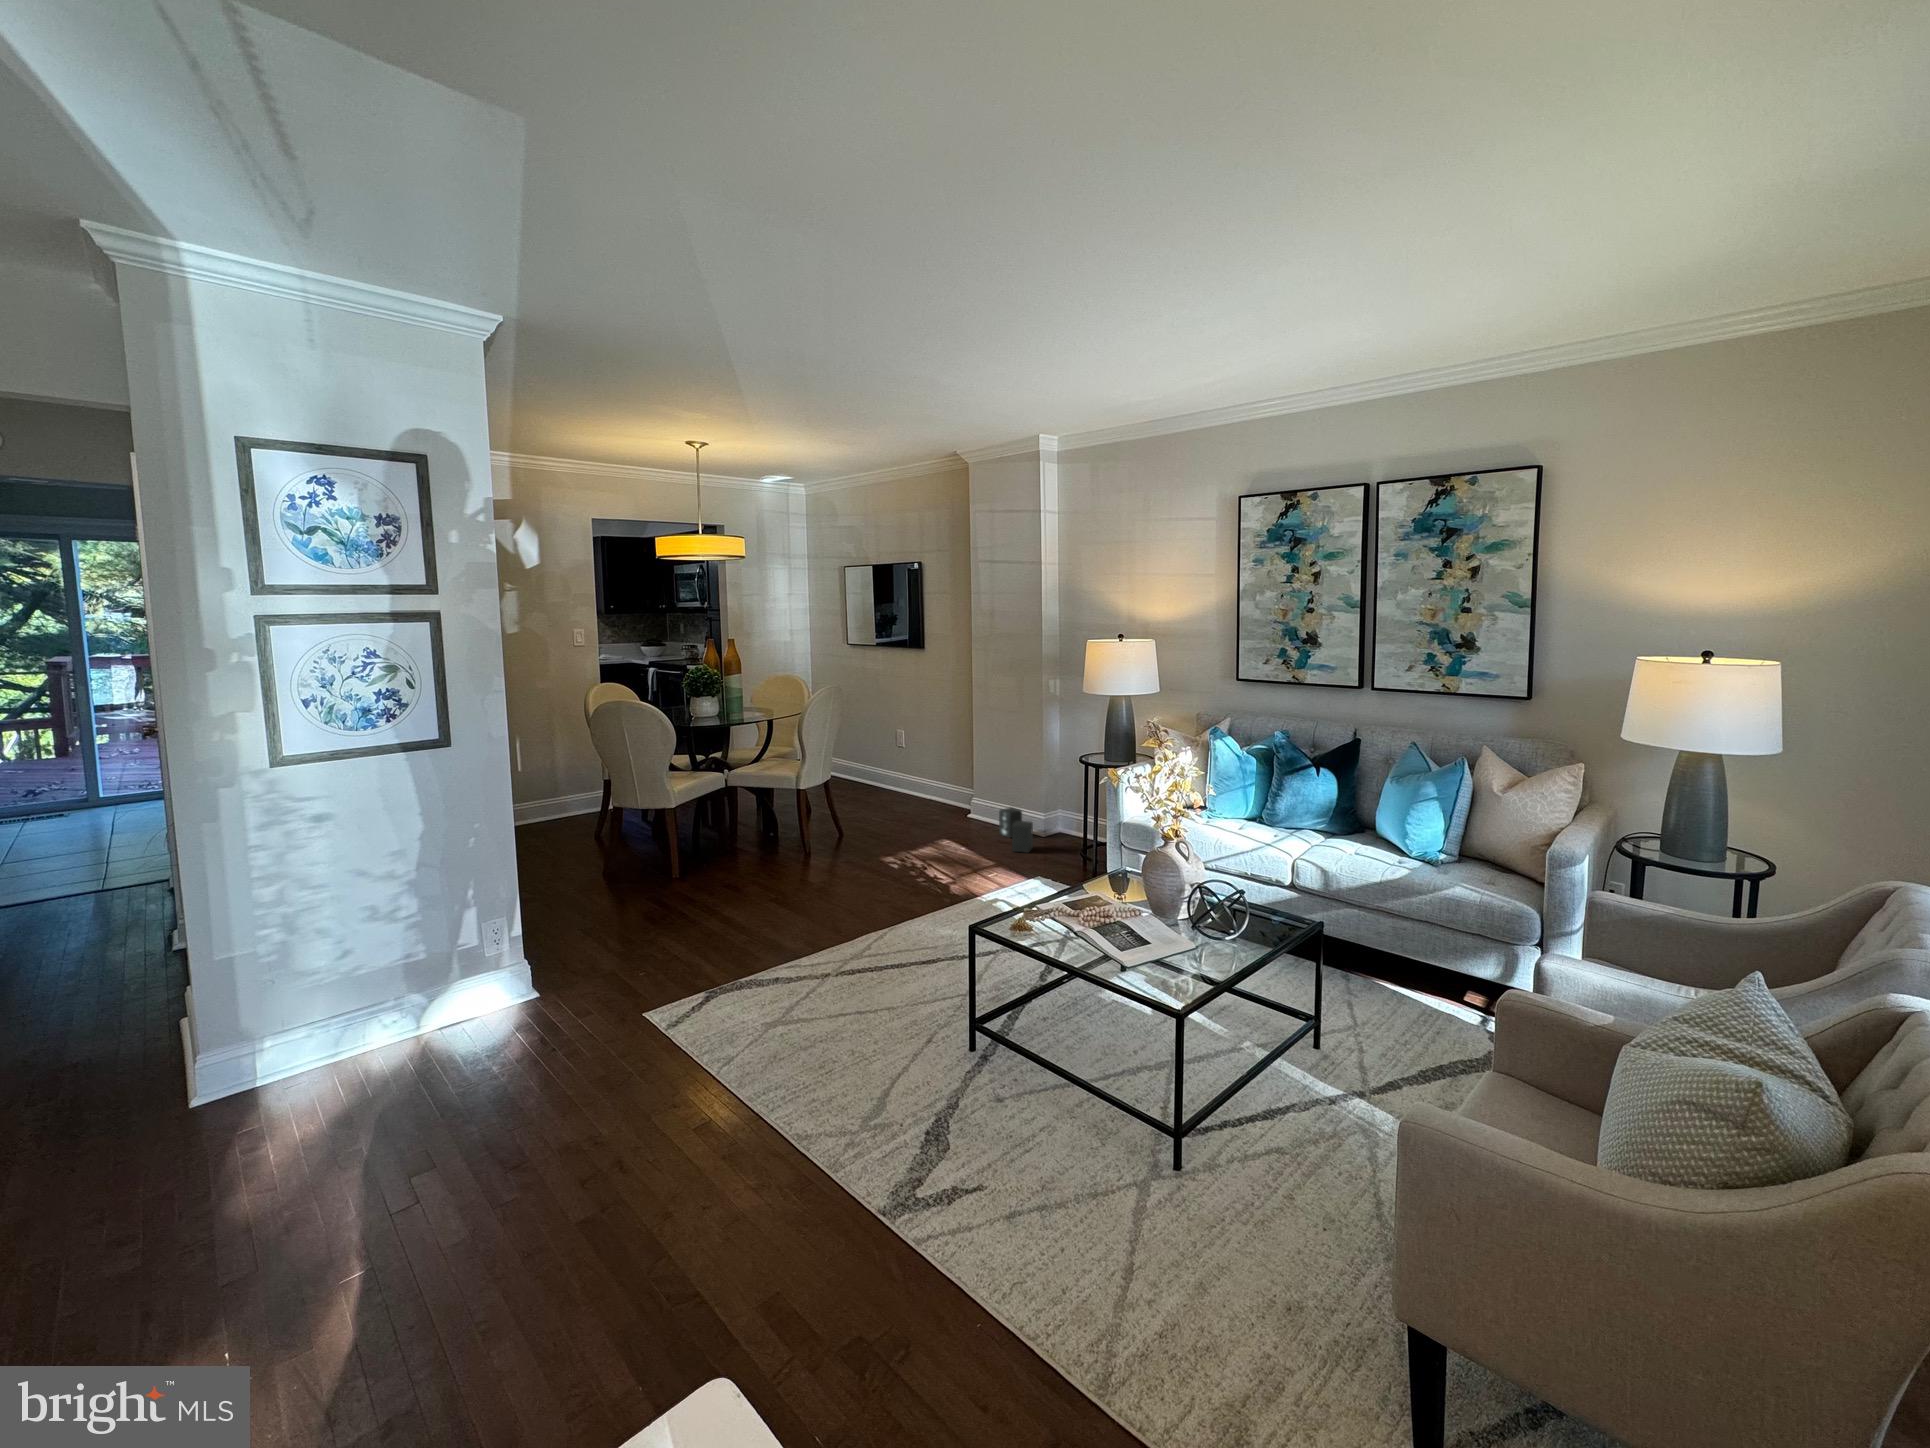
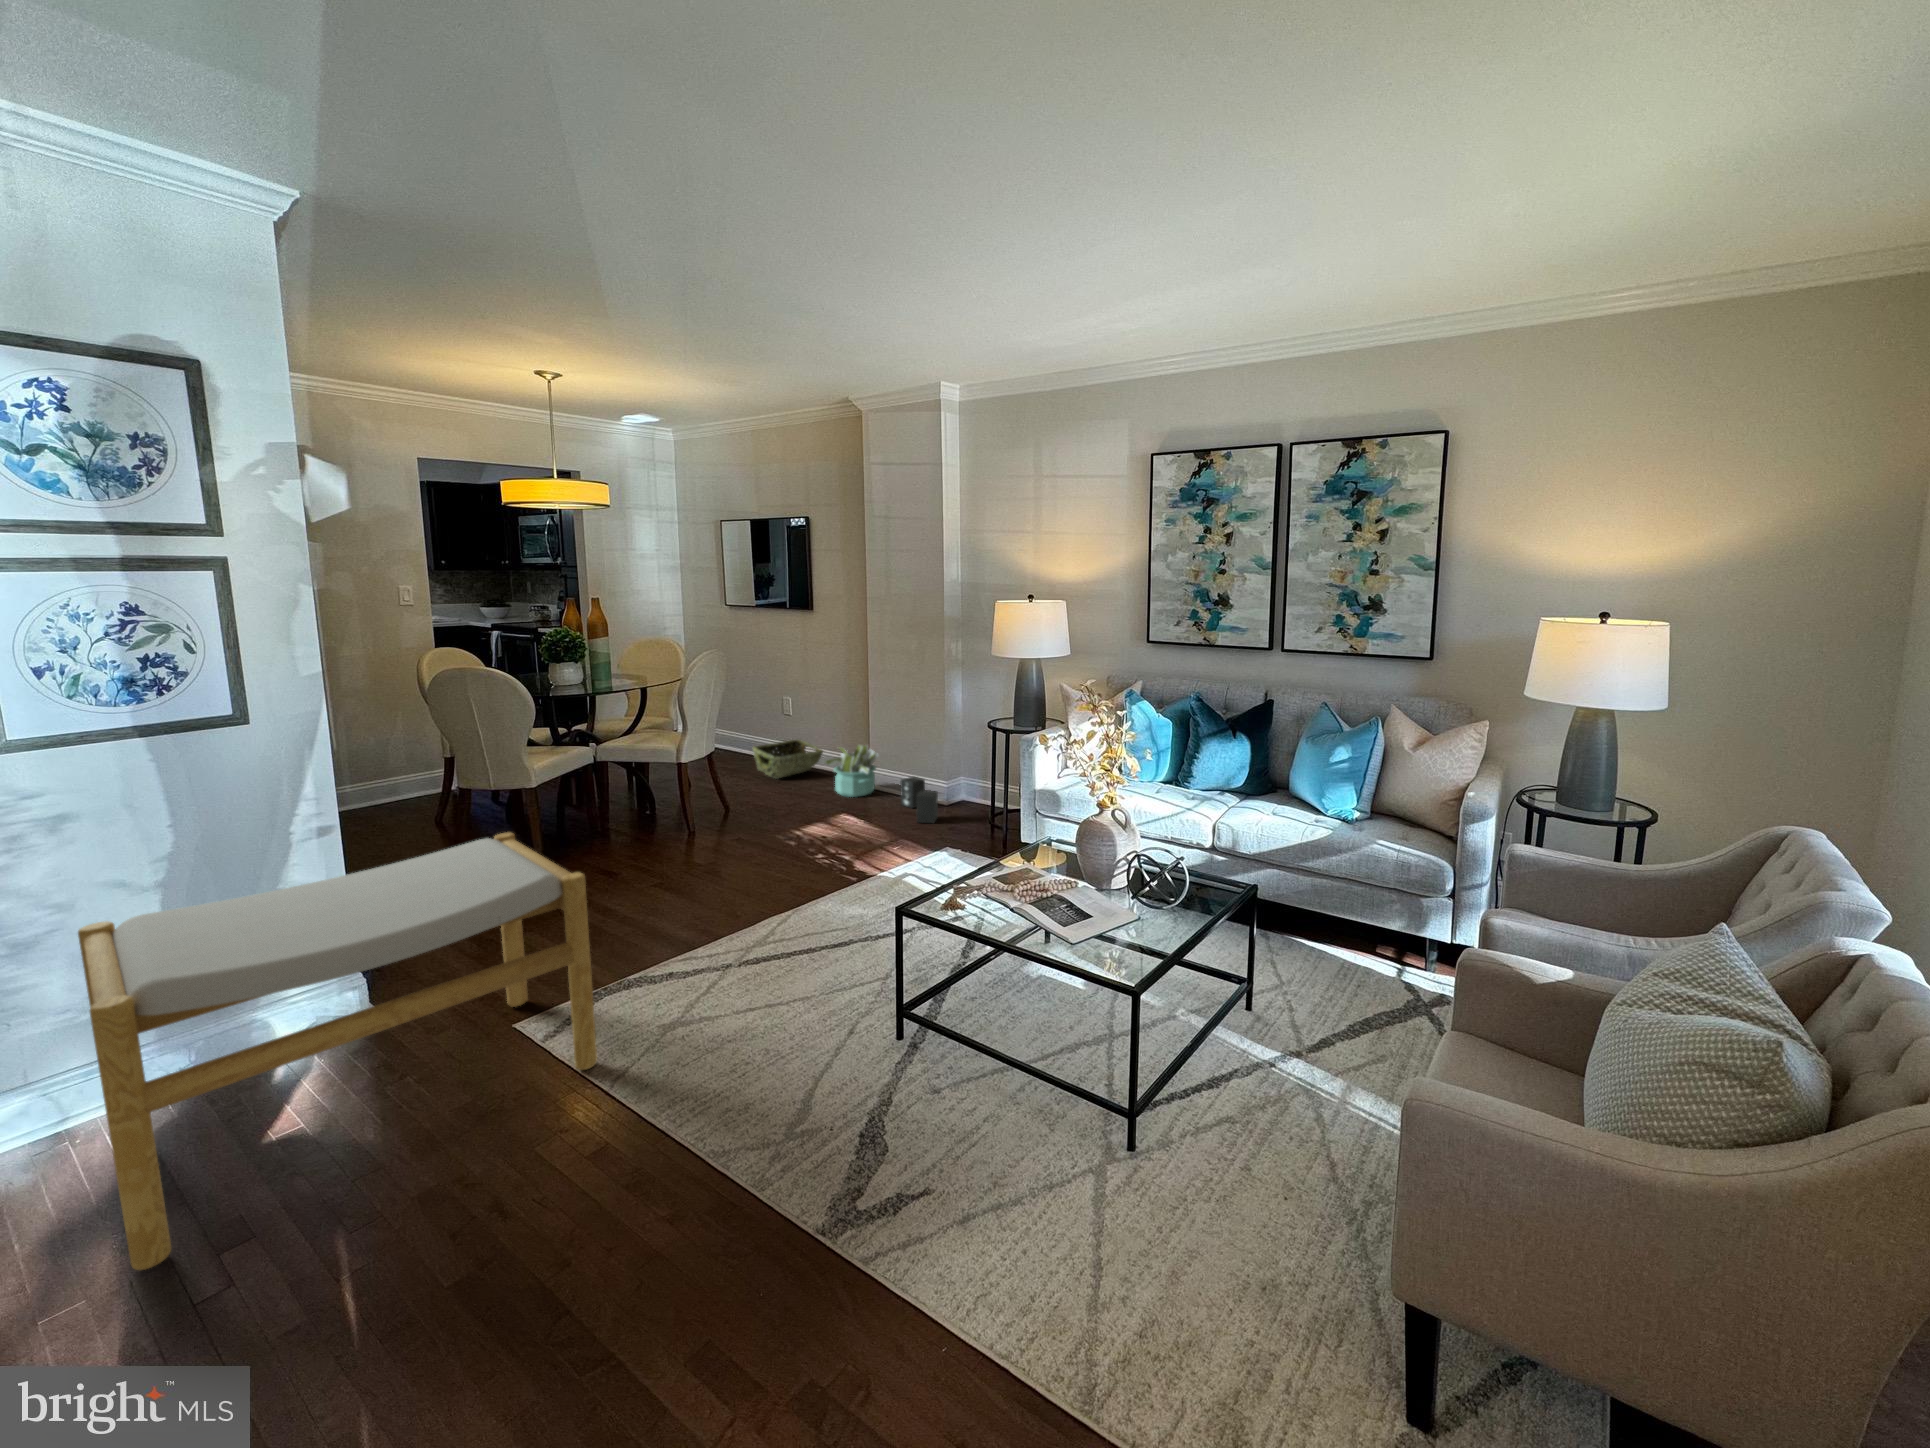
woven basket: none [867,770,931,807] -> present [753,740,823,779]
decorative plant: none [927,775,981,825] -> present [824,745,878,797]
footstool: none [324,844,708,1183] -> present [78,832,597,1270]

